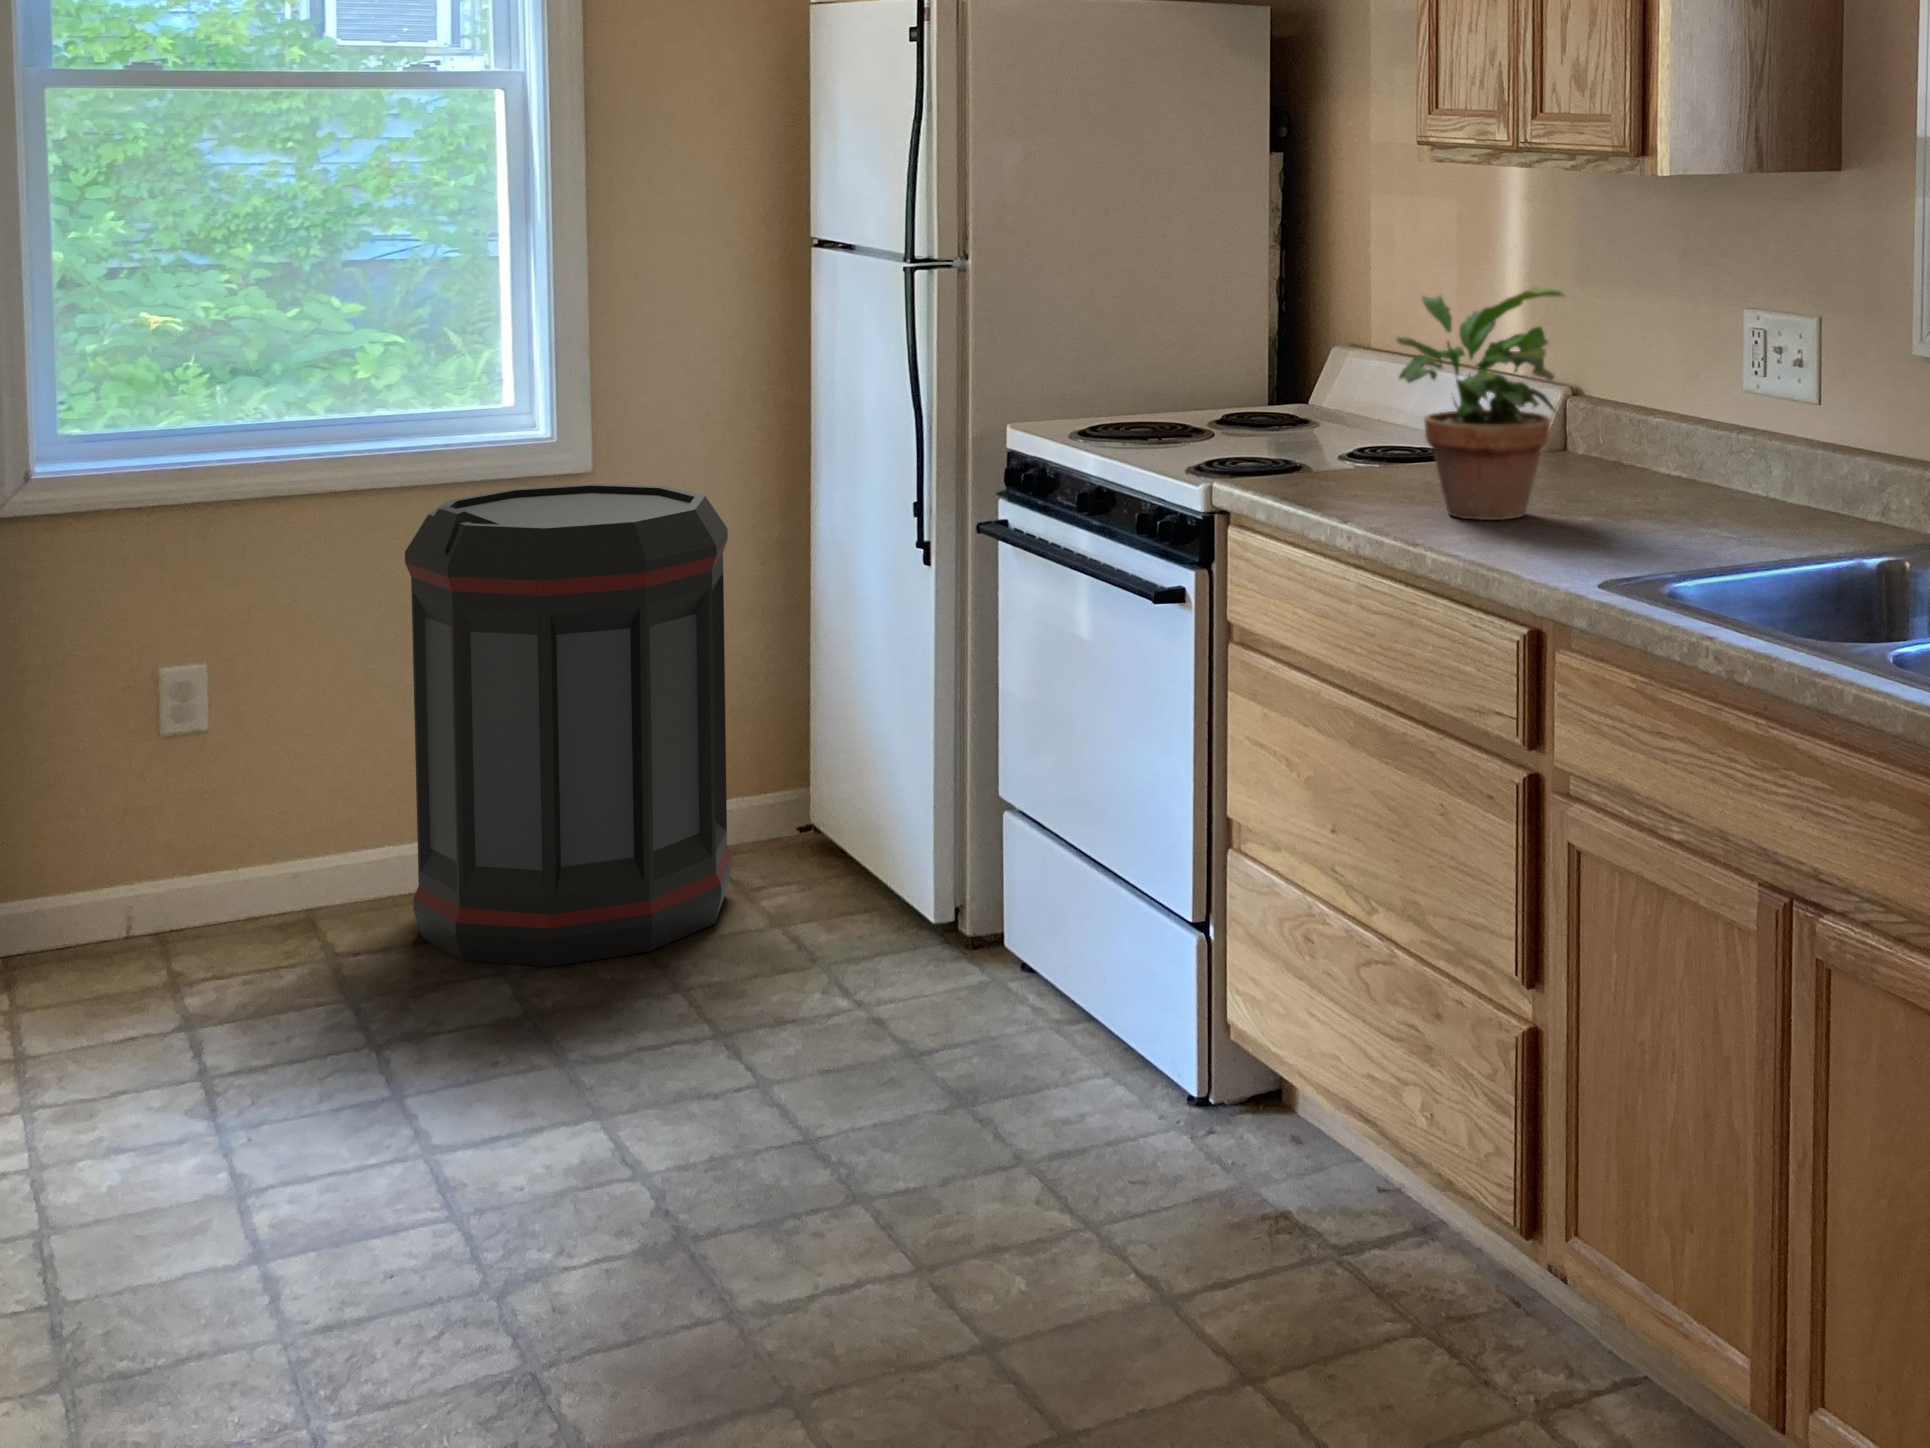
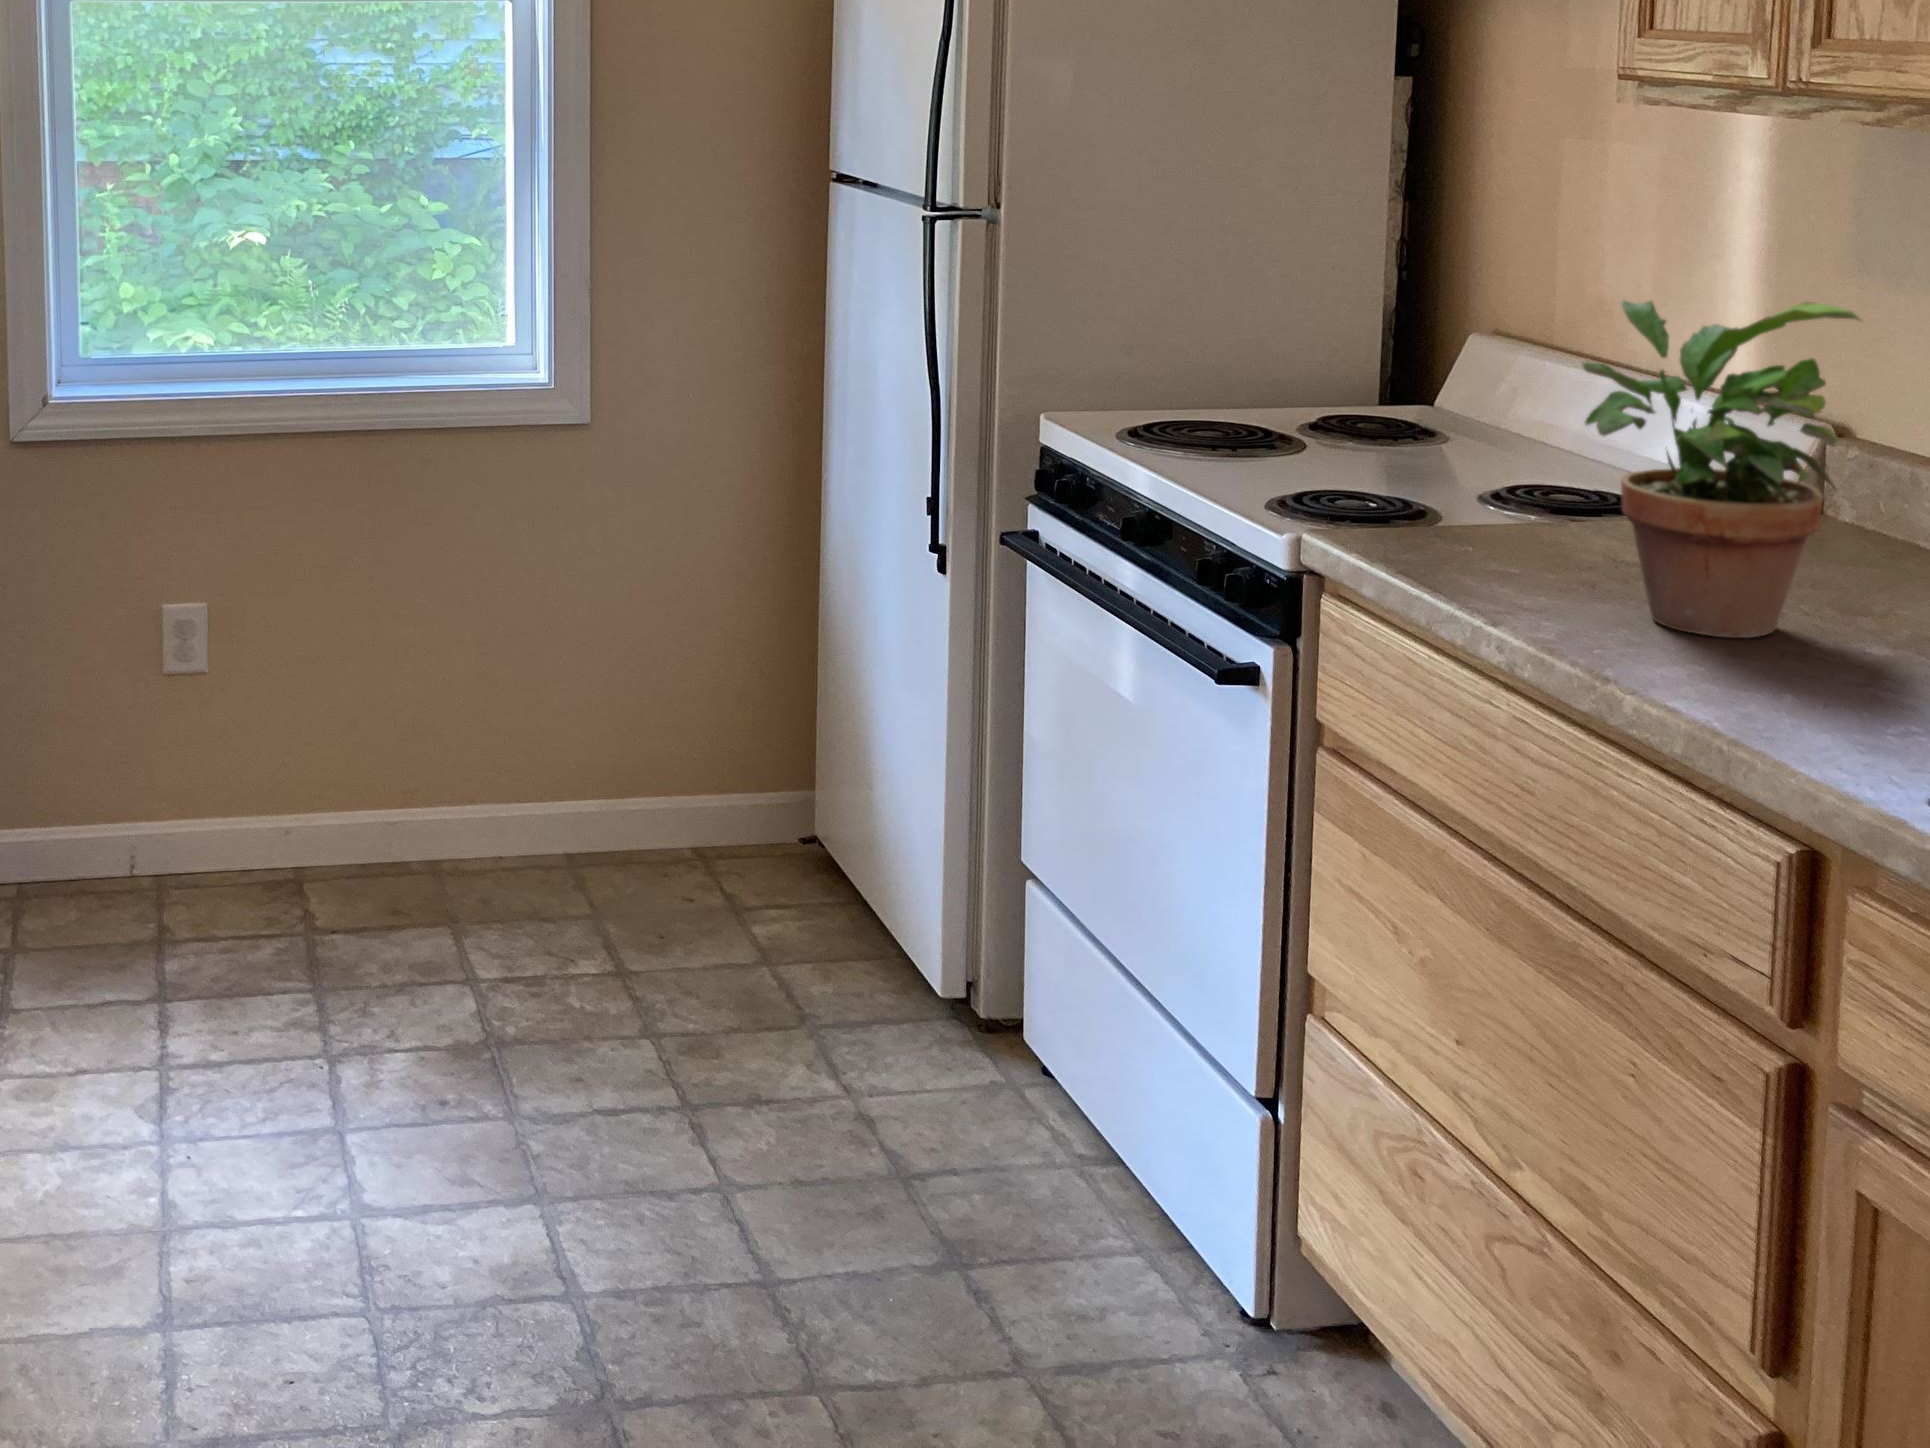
trash can: present [405,484,732,966] -> none [387,439,727,980]

